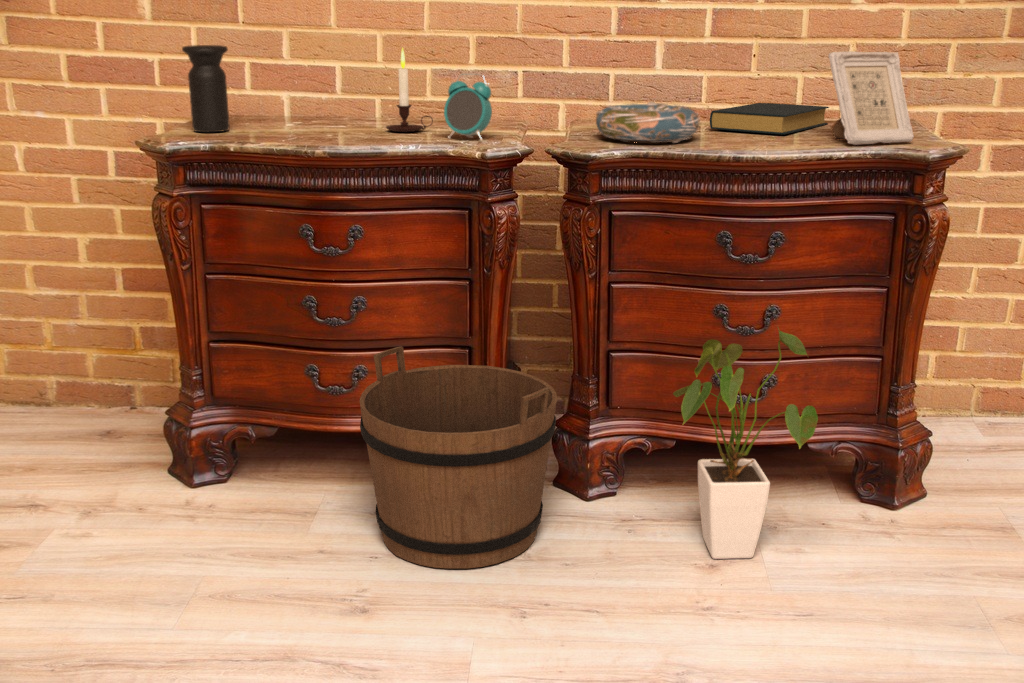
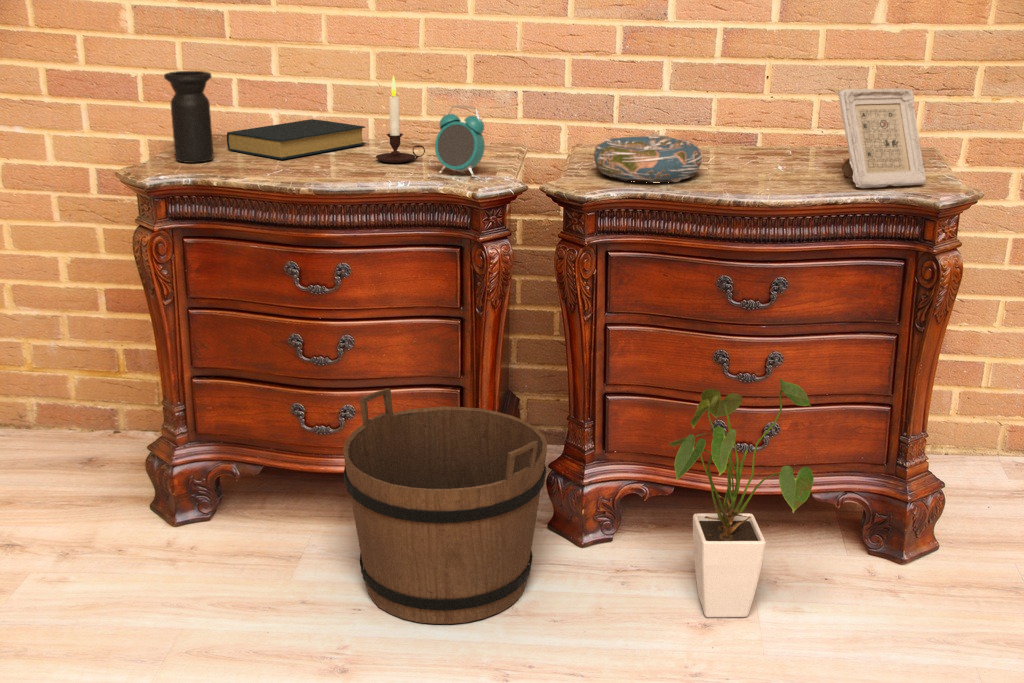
hardback book: present [710,103,829,135] -> present [227,119,366,160]

